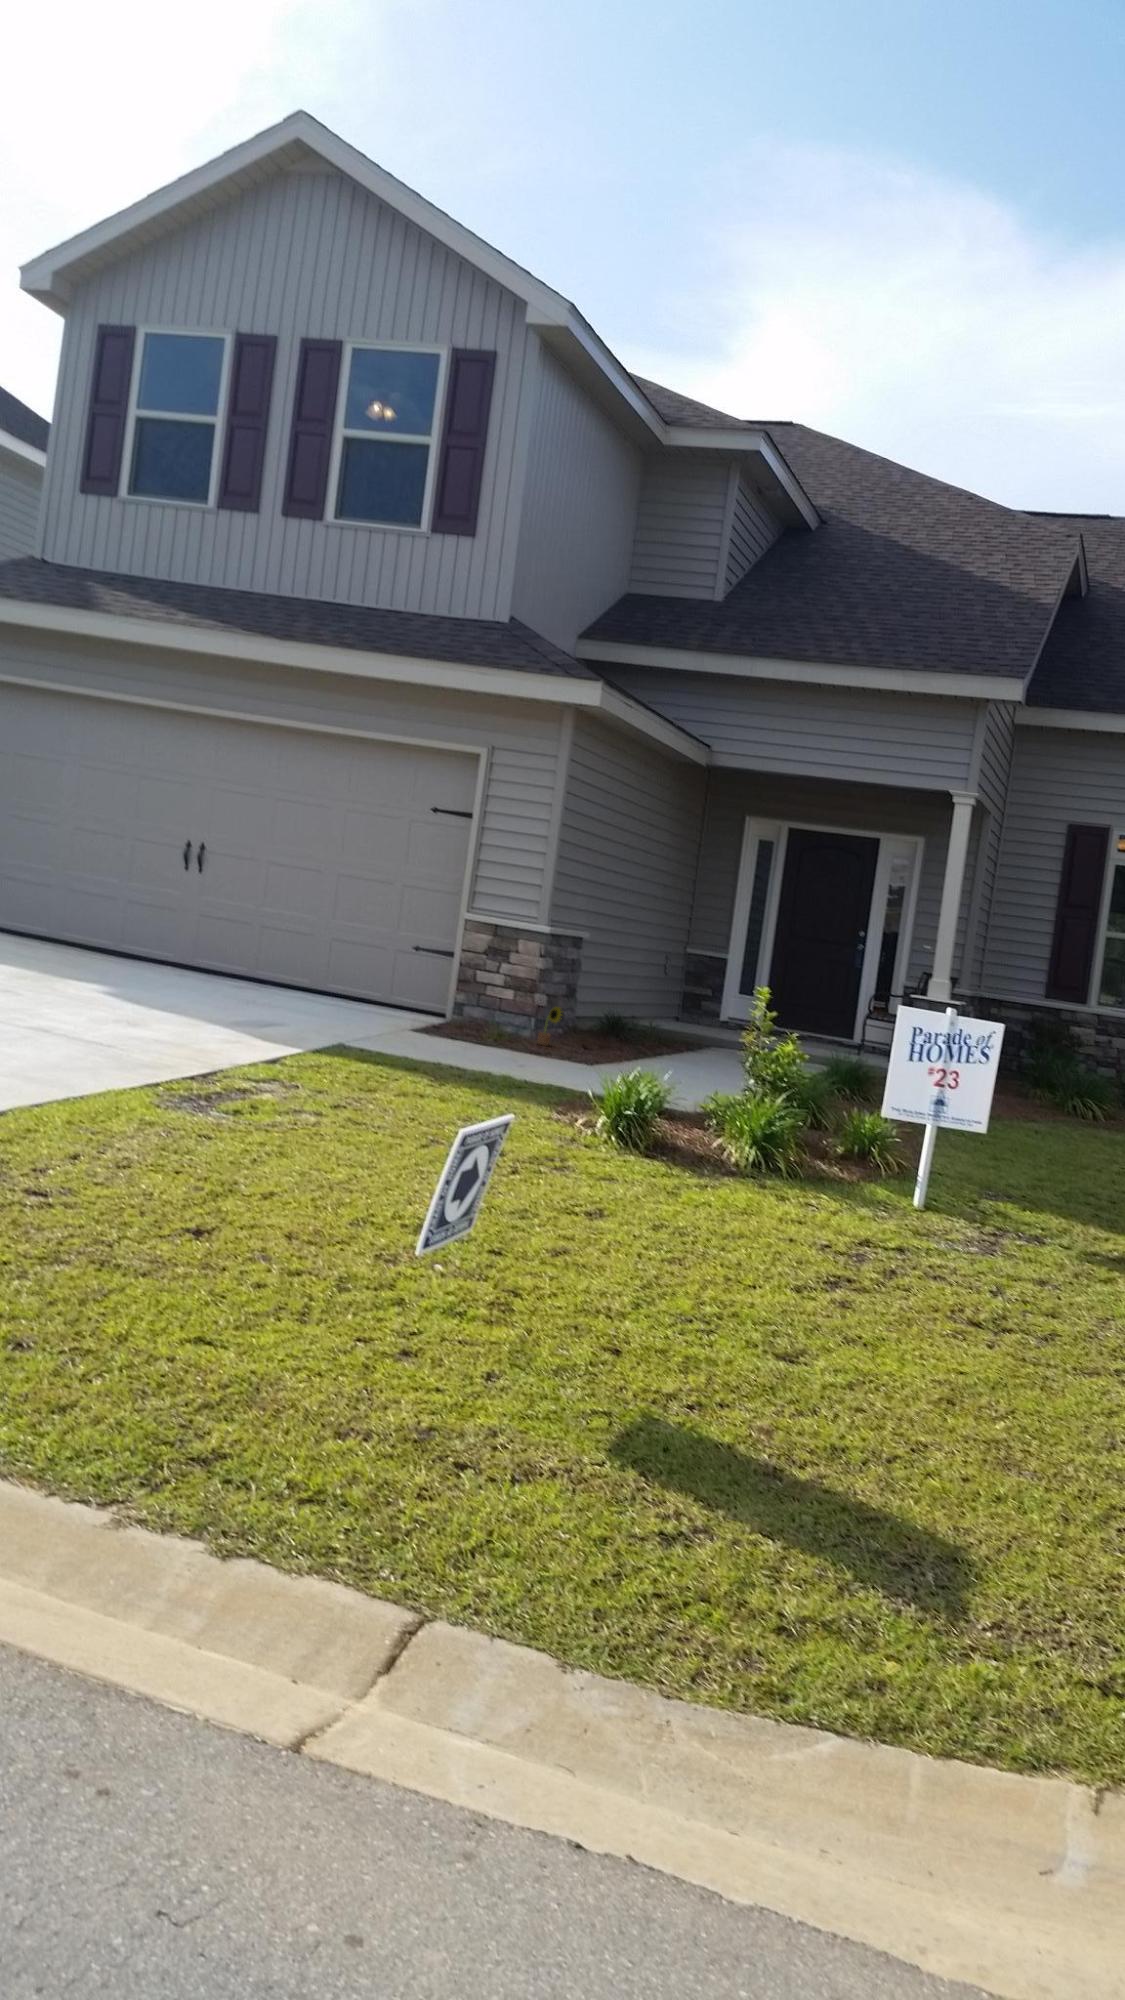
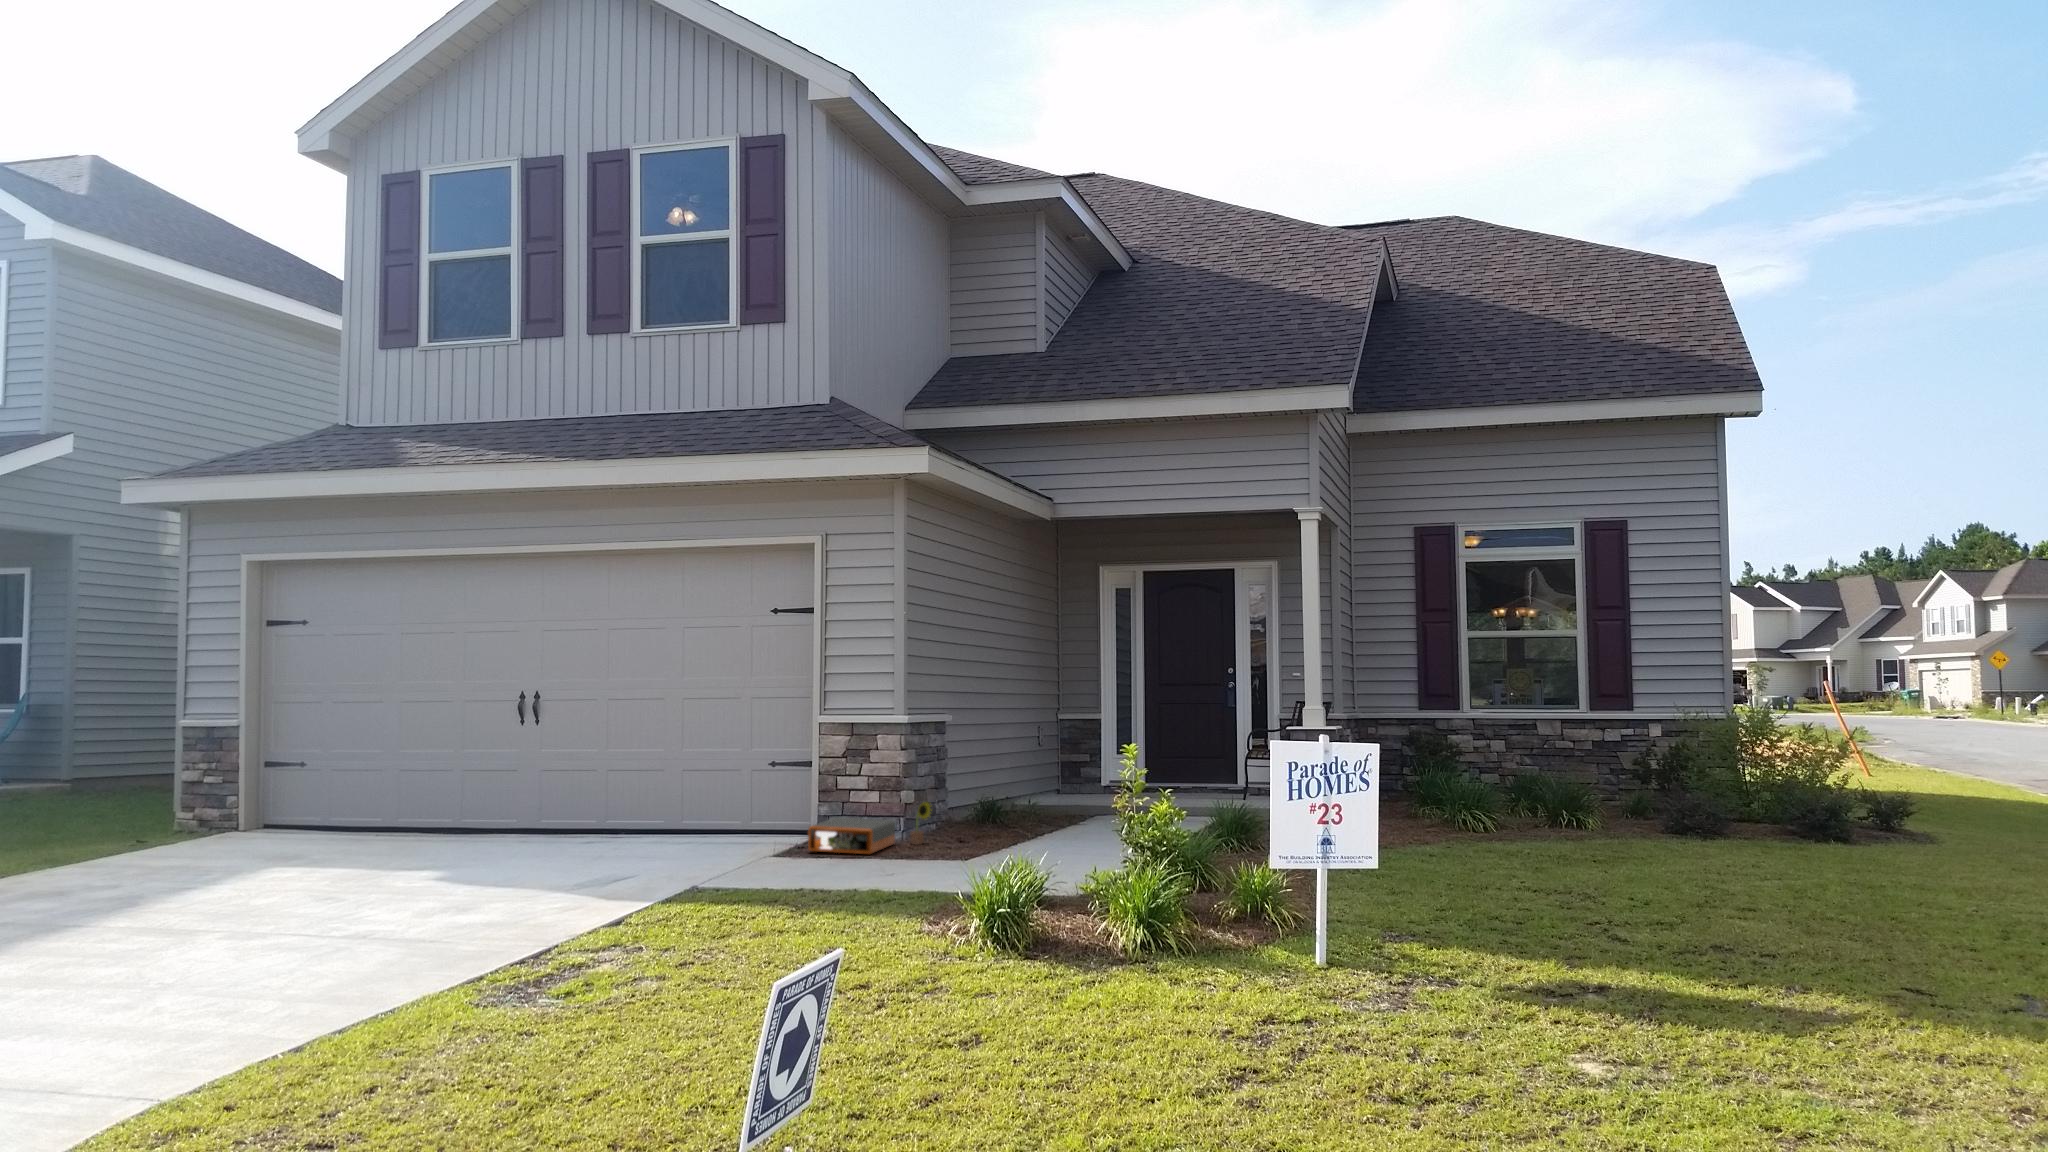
storage box: none [442,1007,526,1046] -> present [808,818,895,854]

